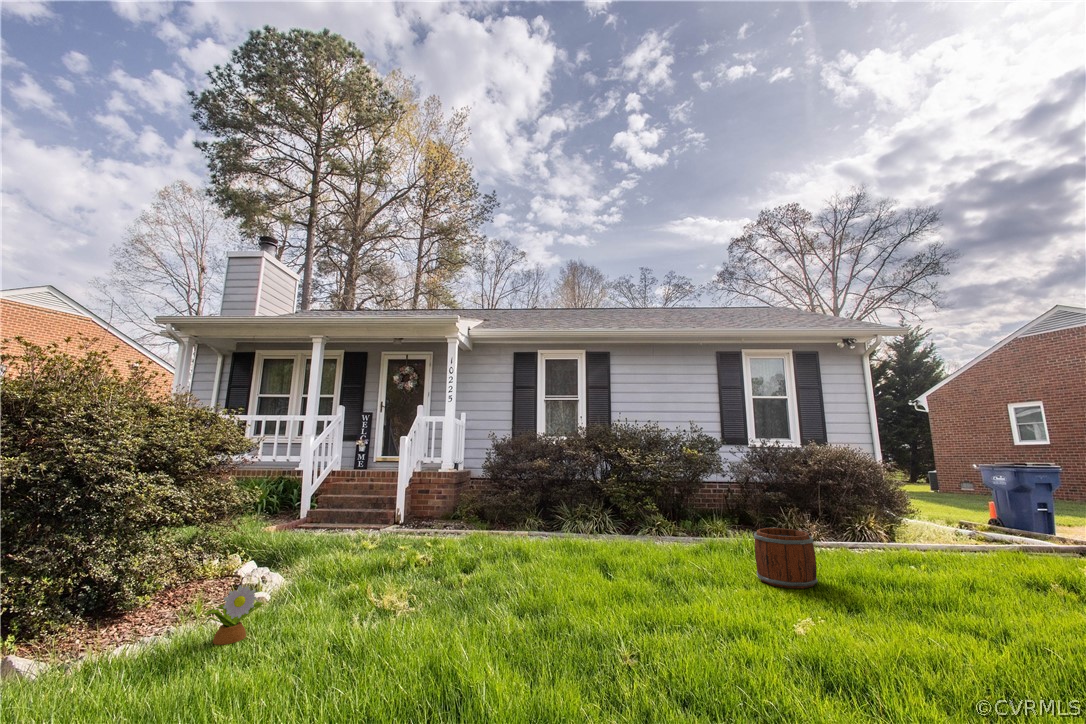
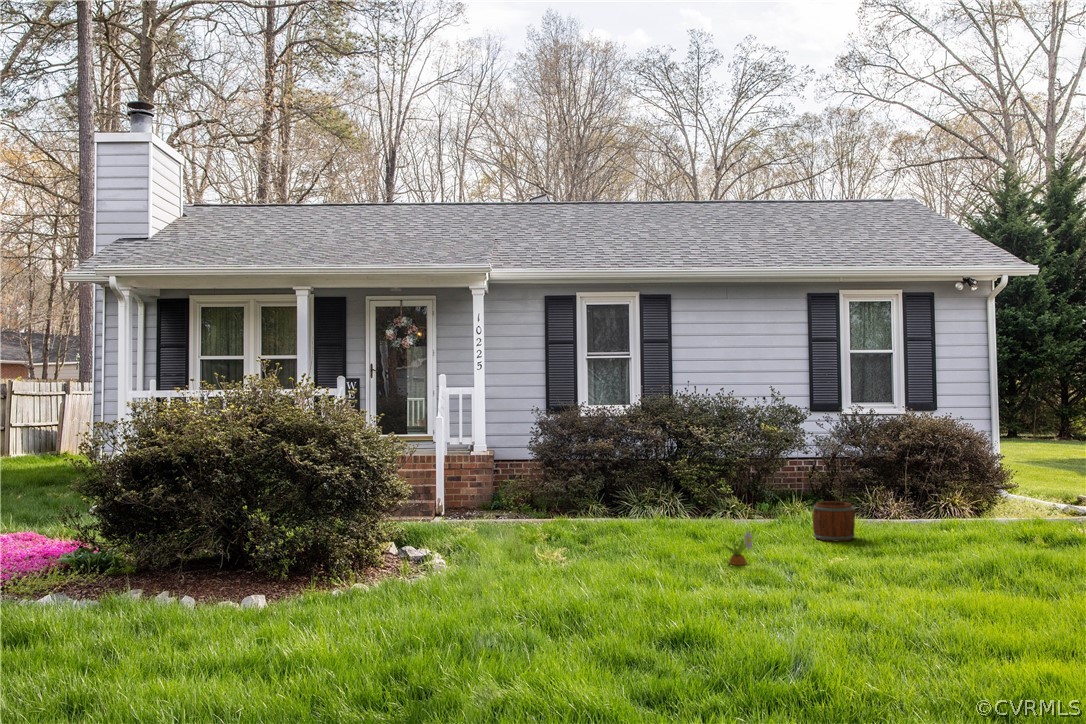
decorative plant: present [203,585,264,645] -> present [722,532,753,565]

